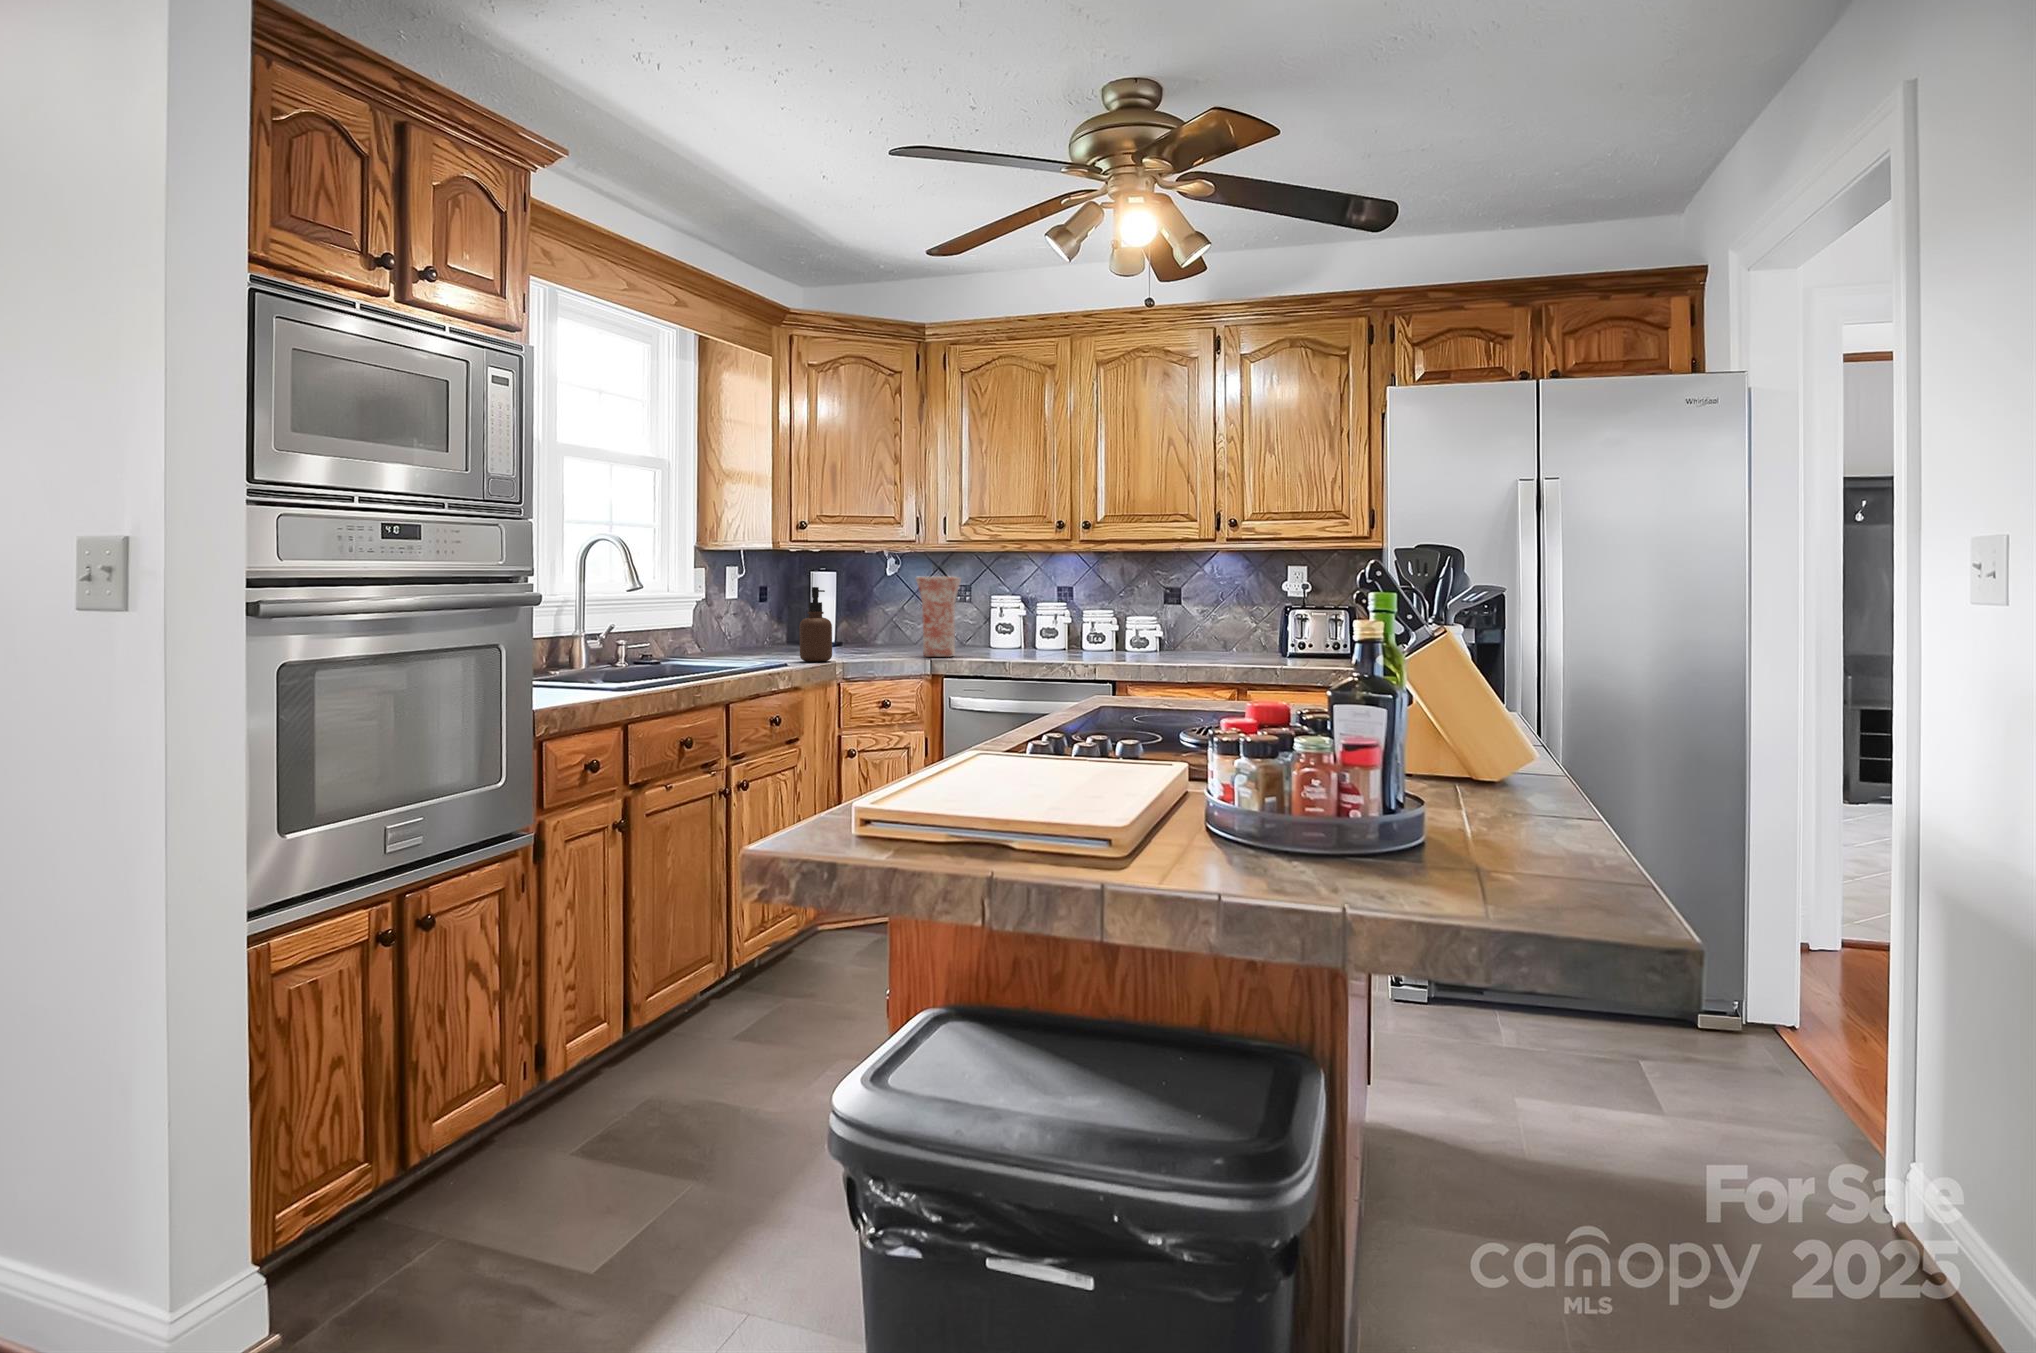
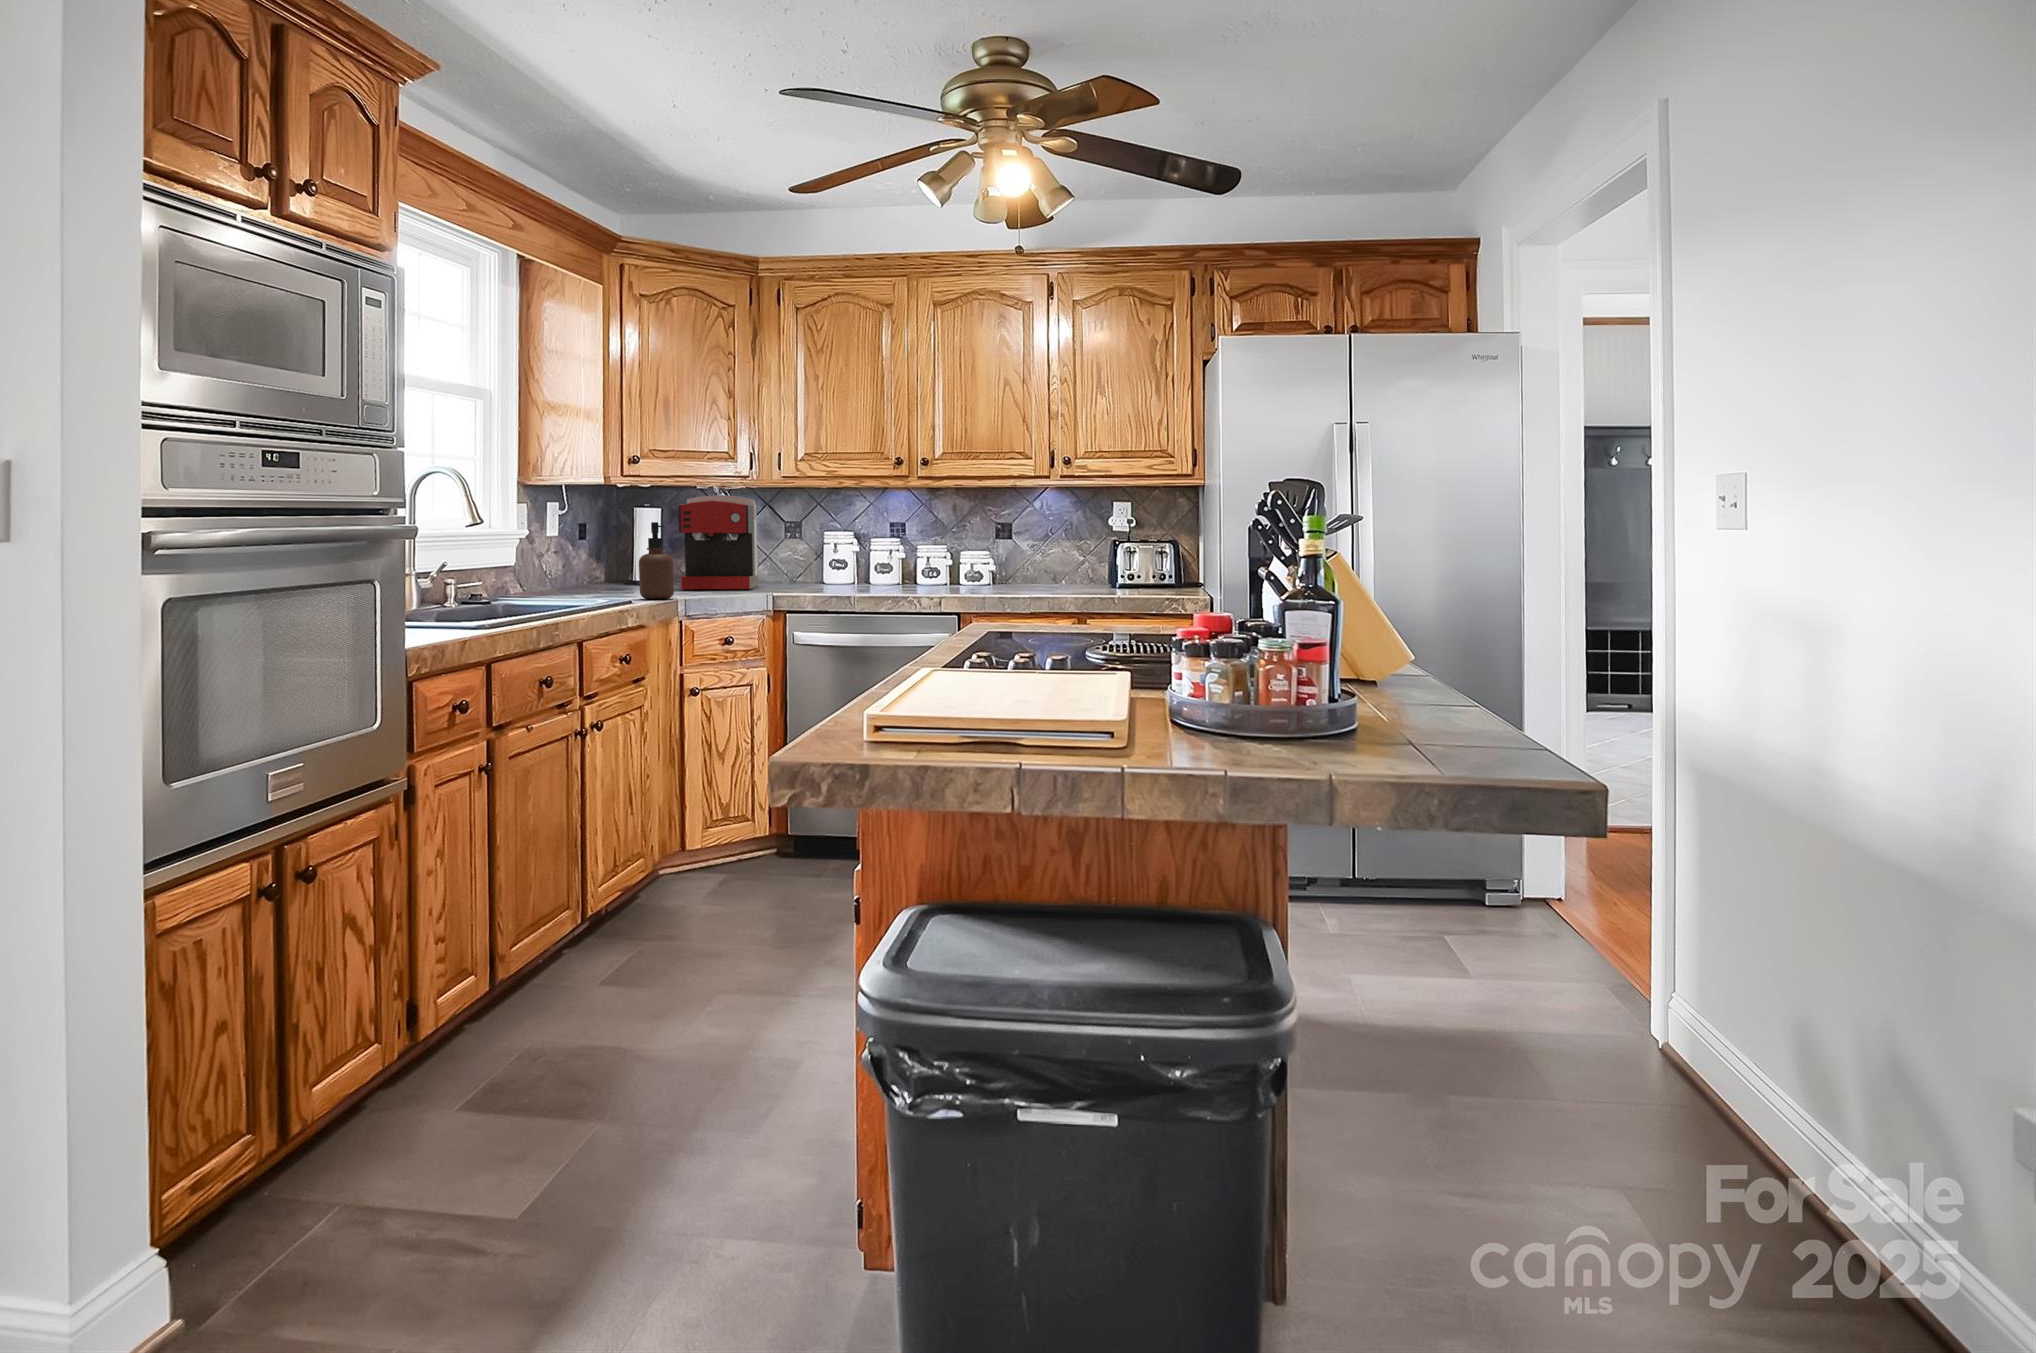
coffee maker: none [846,559,924,652] -> present [679,495,758,589]
vase: present [916,577,961,657] -> none [757,513,801,594]

